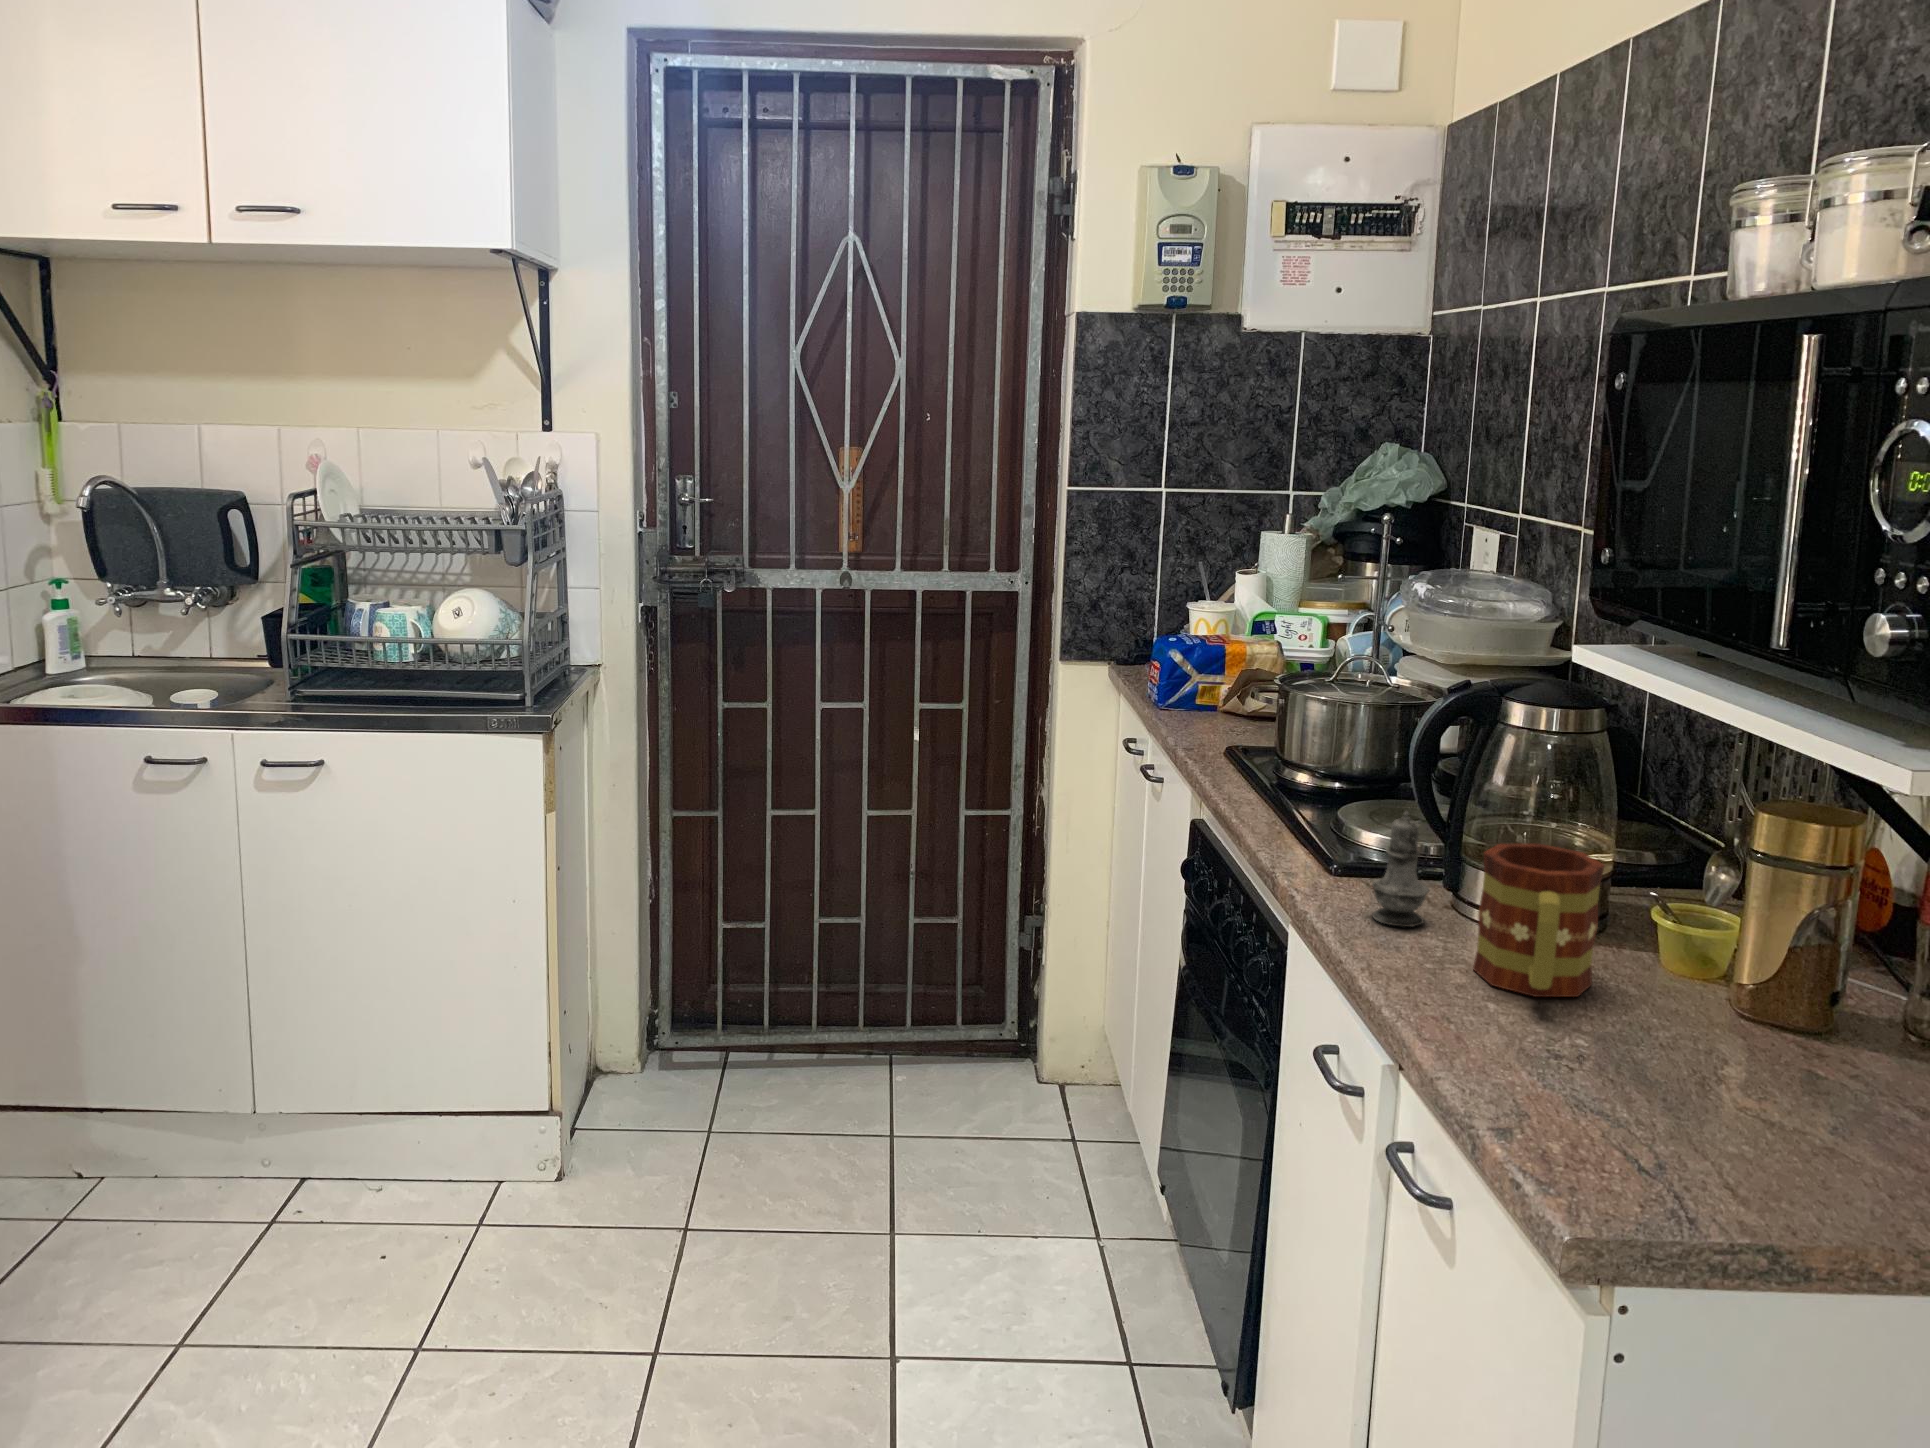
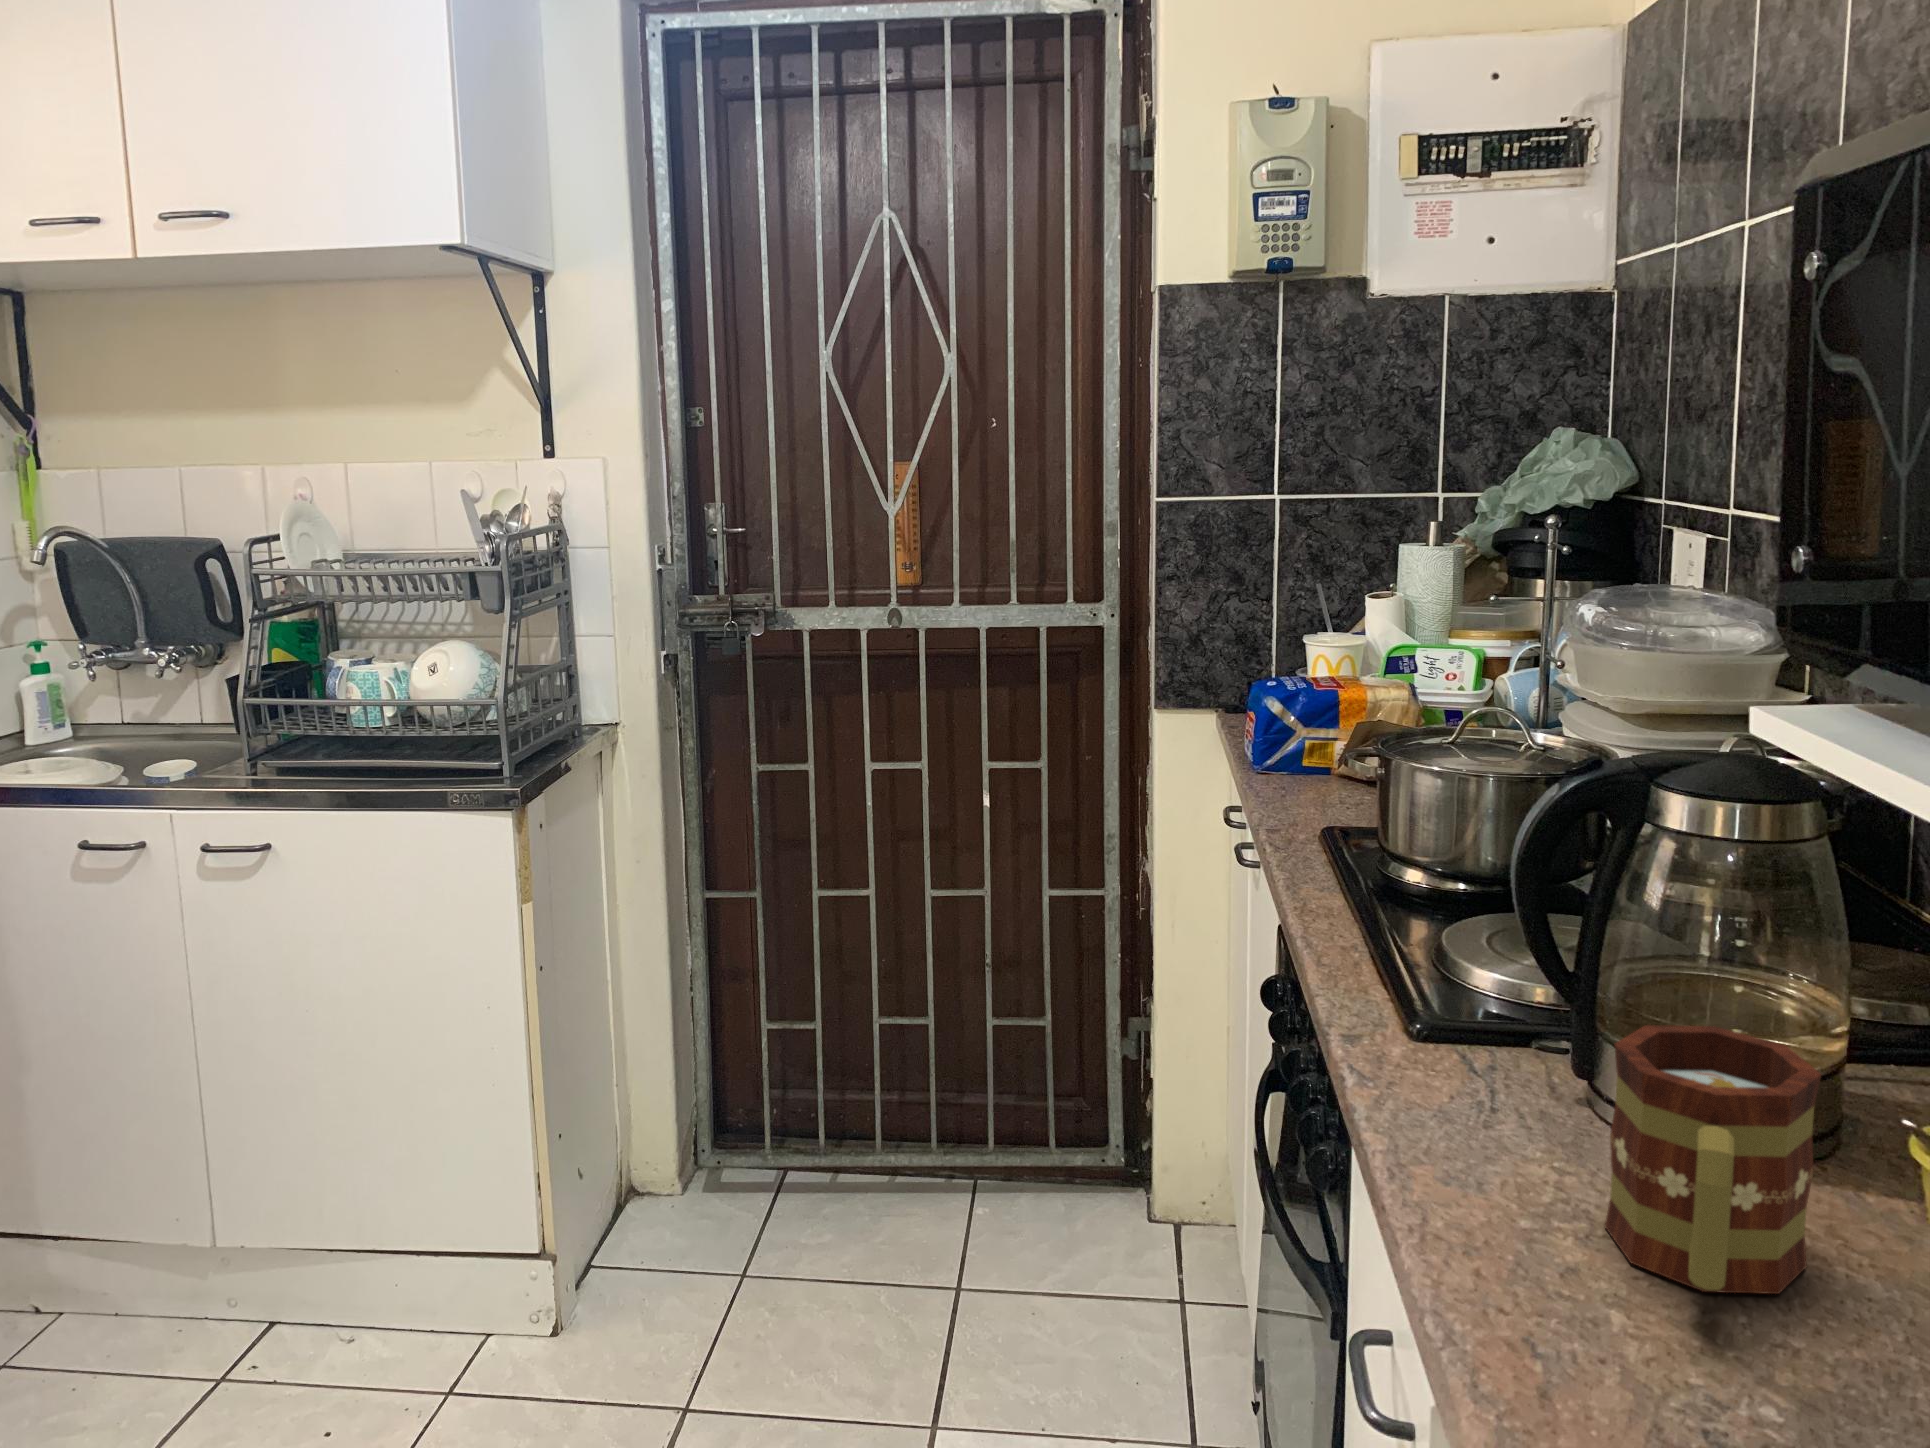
salt shaker: present [1372,811,1429,927] -> none [1459,959,1548,1138]

